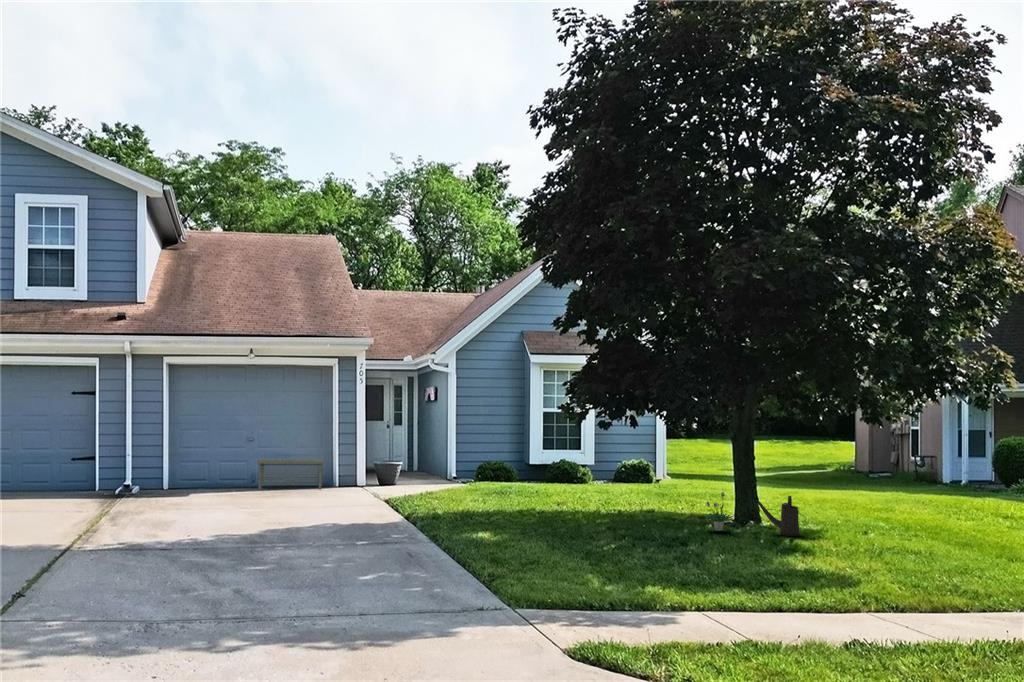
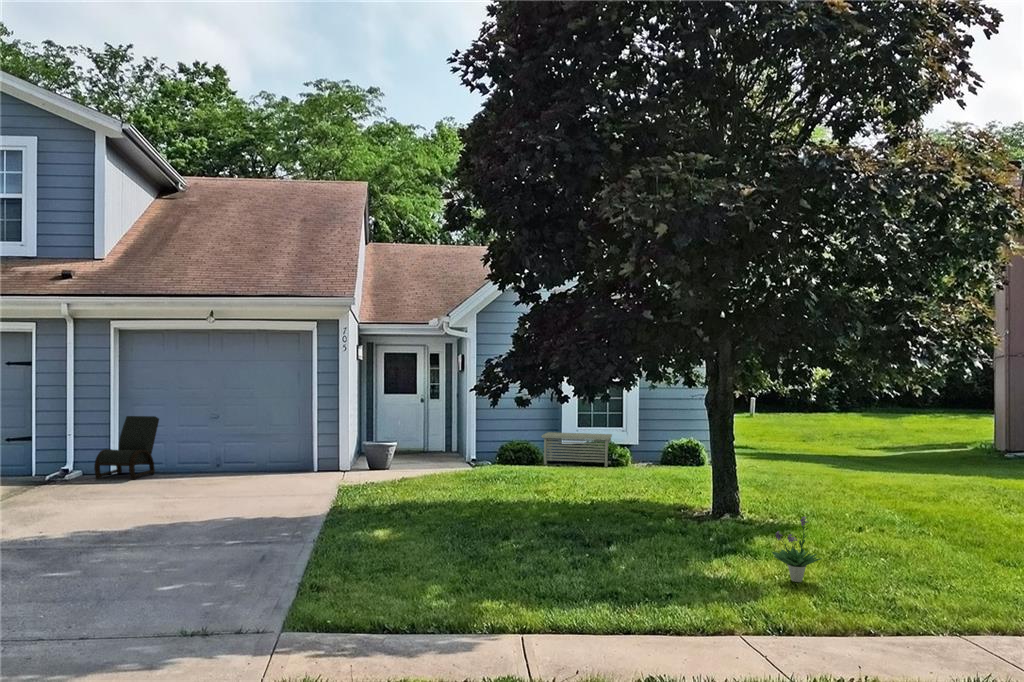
lounge chair: none [158,438,202,490] -> present [94,416,159,479]
storage bench: present [257,459,323,489] -> present [542,432,612,467]
watering can: present [757,496,806,536] -> none [864,528,956,601]

